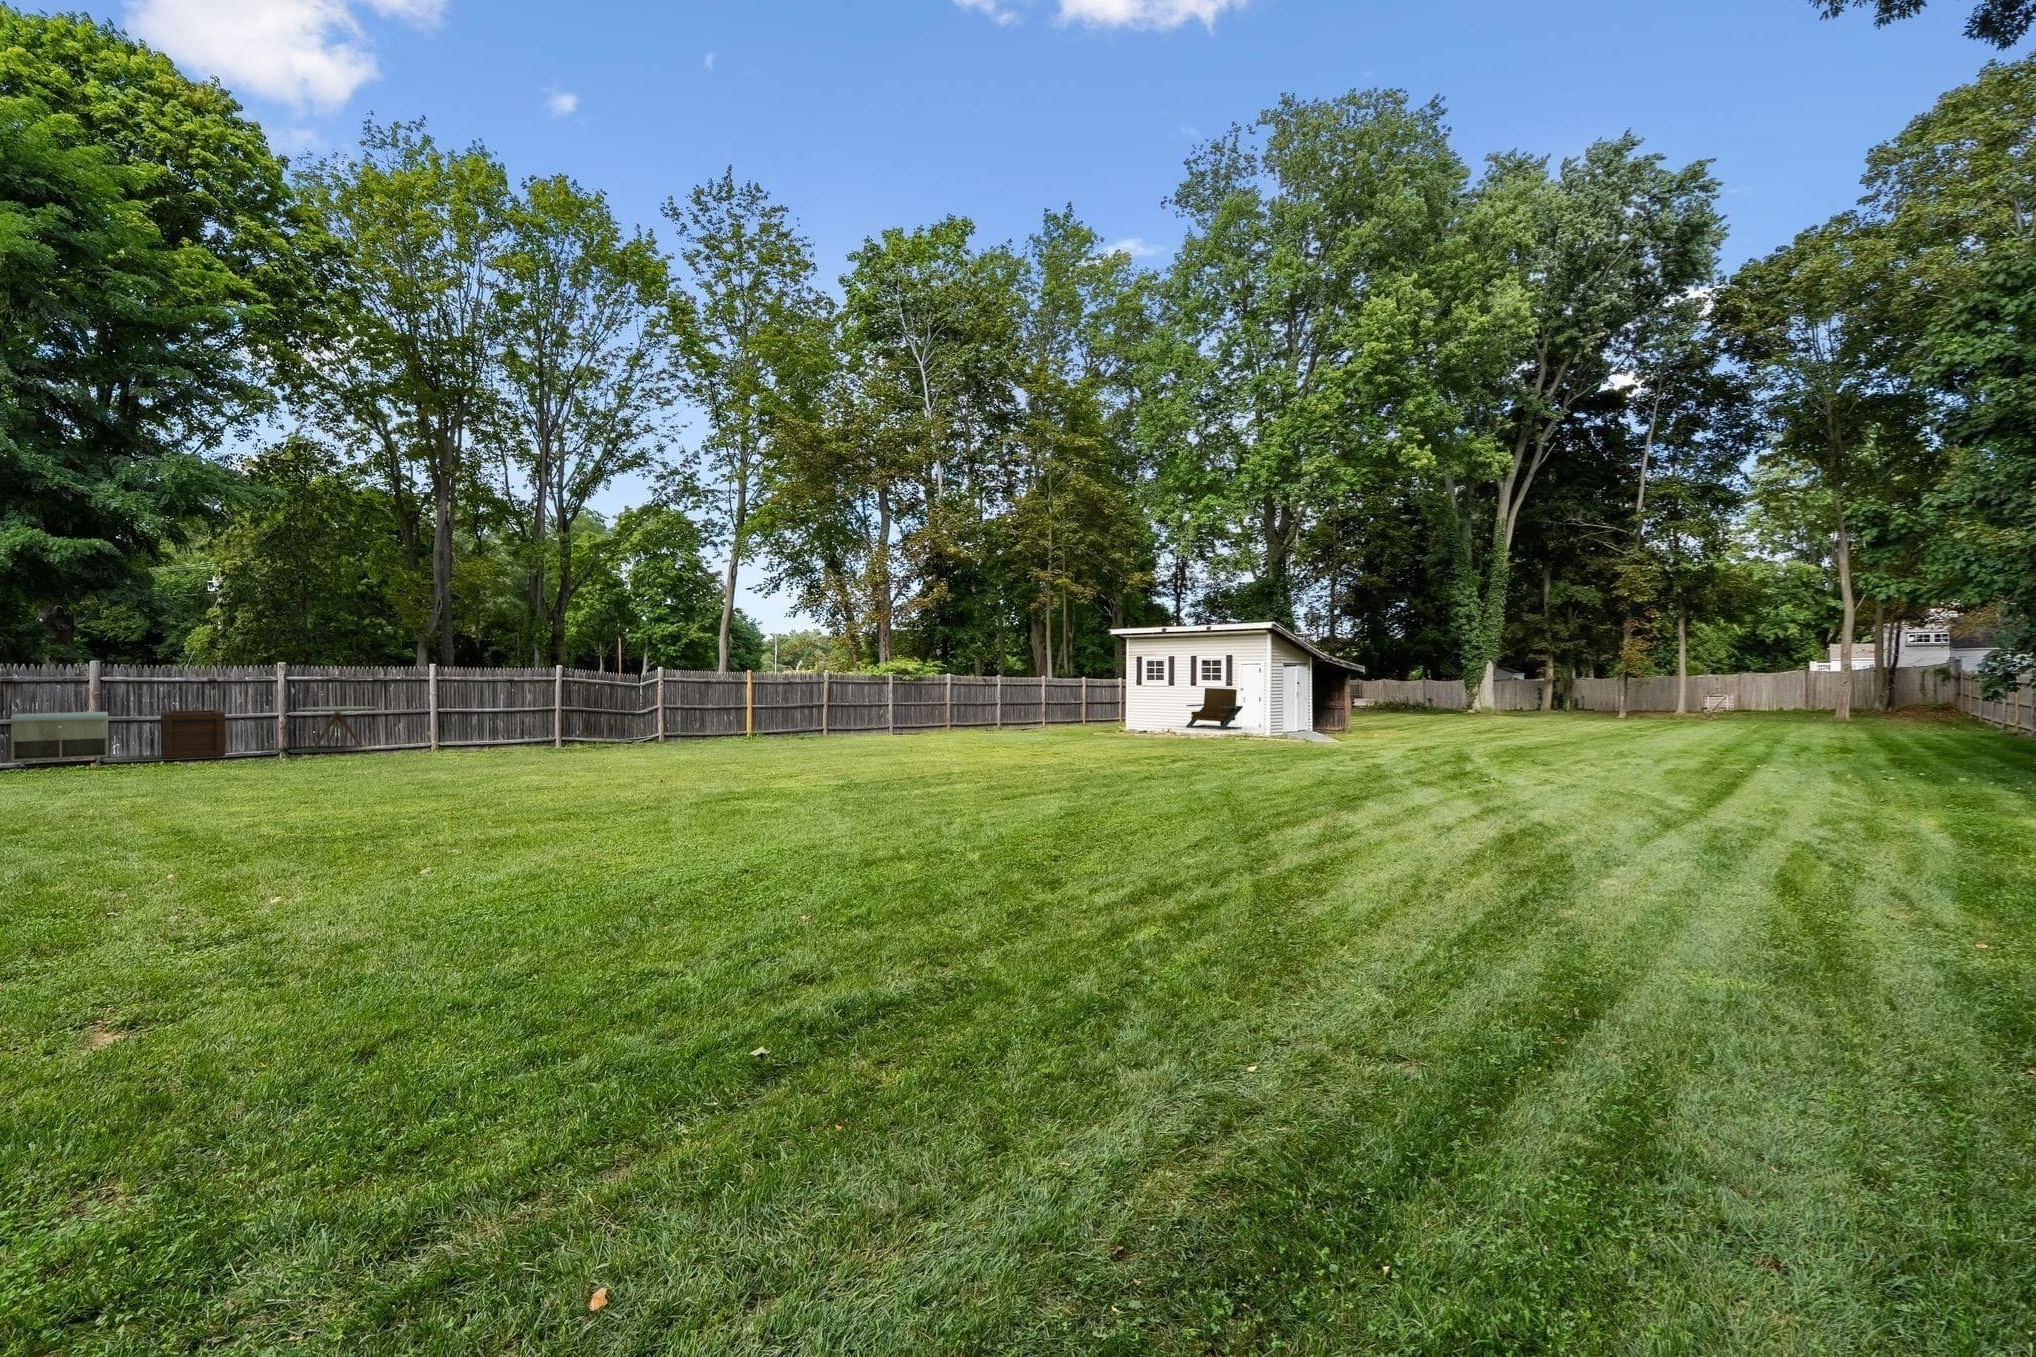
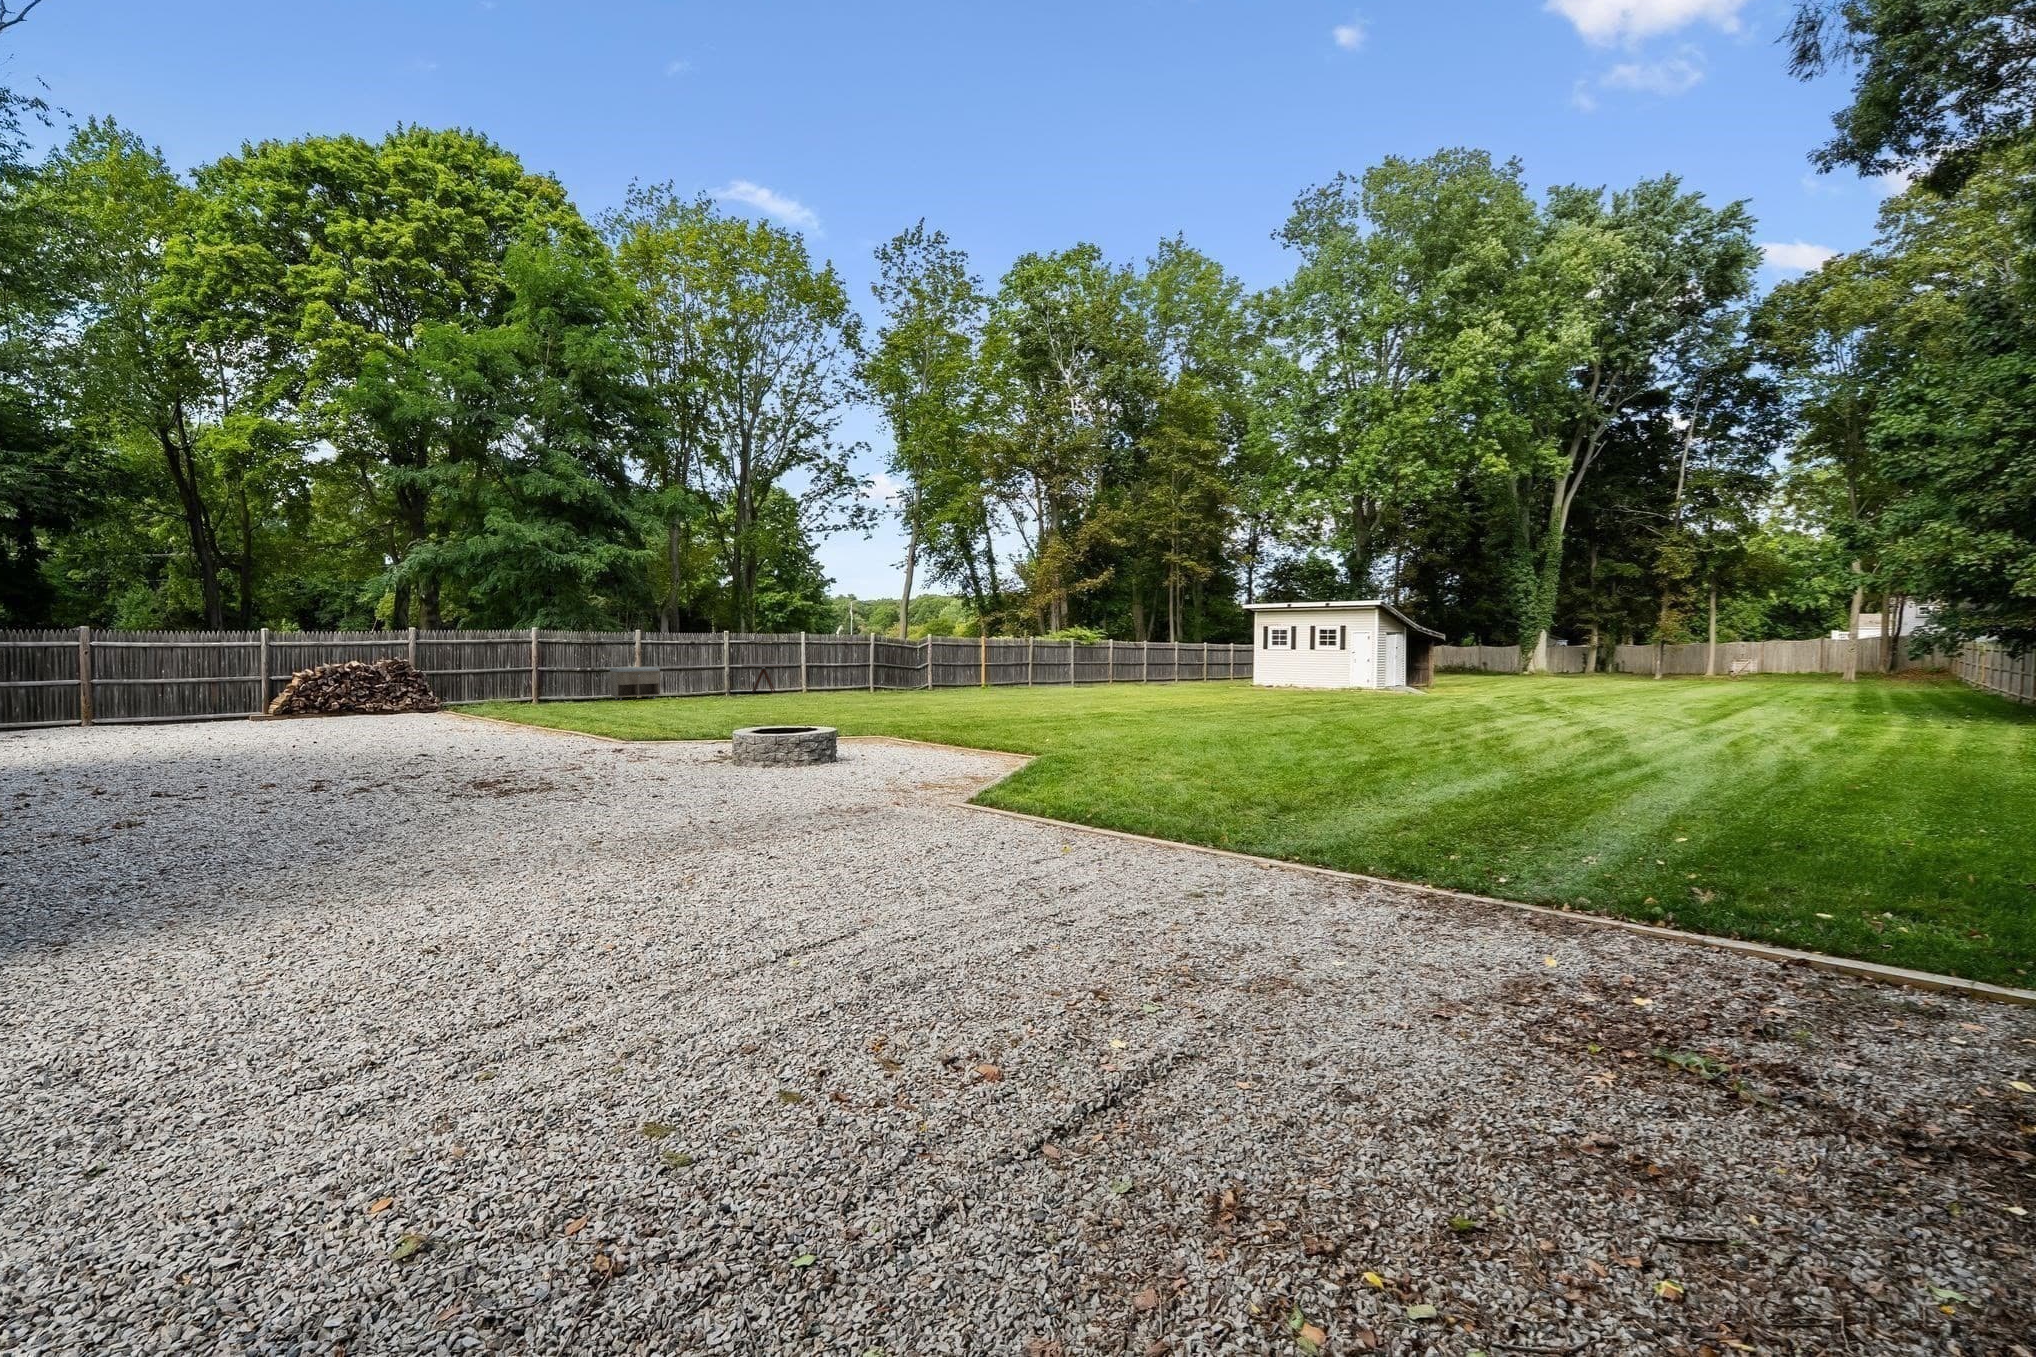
lounge chair: present [1186,688,1243,730] -> none [1310,650,1356,682]
wooden crate: present [161,710,225,759] -> none [674,666,714,697]

